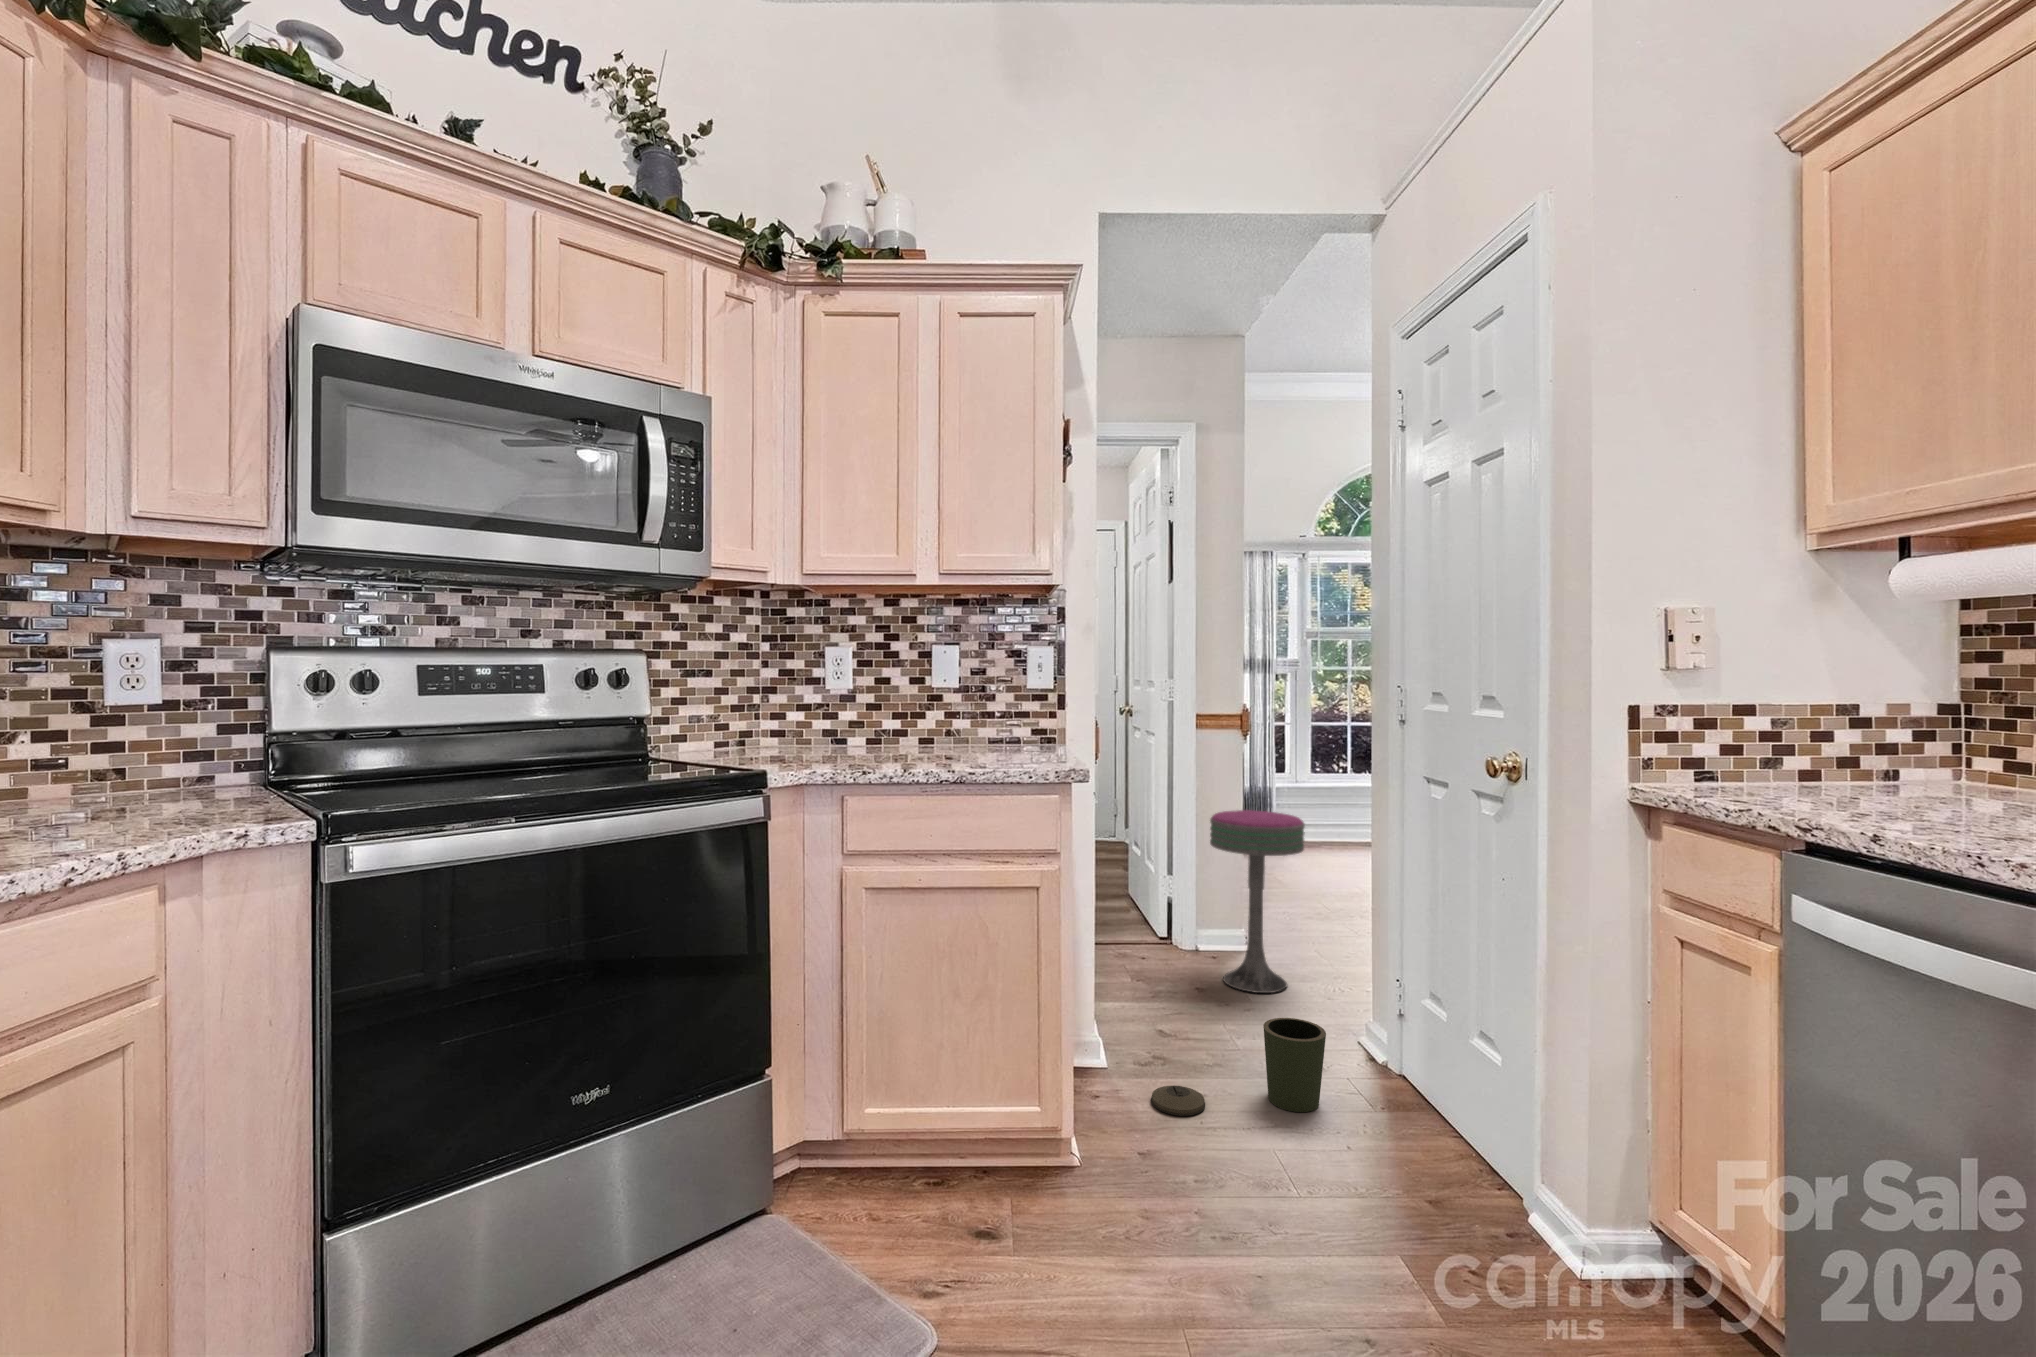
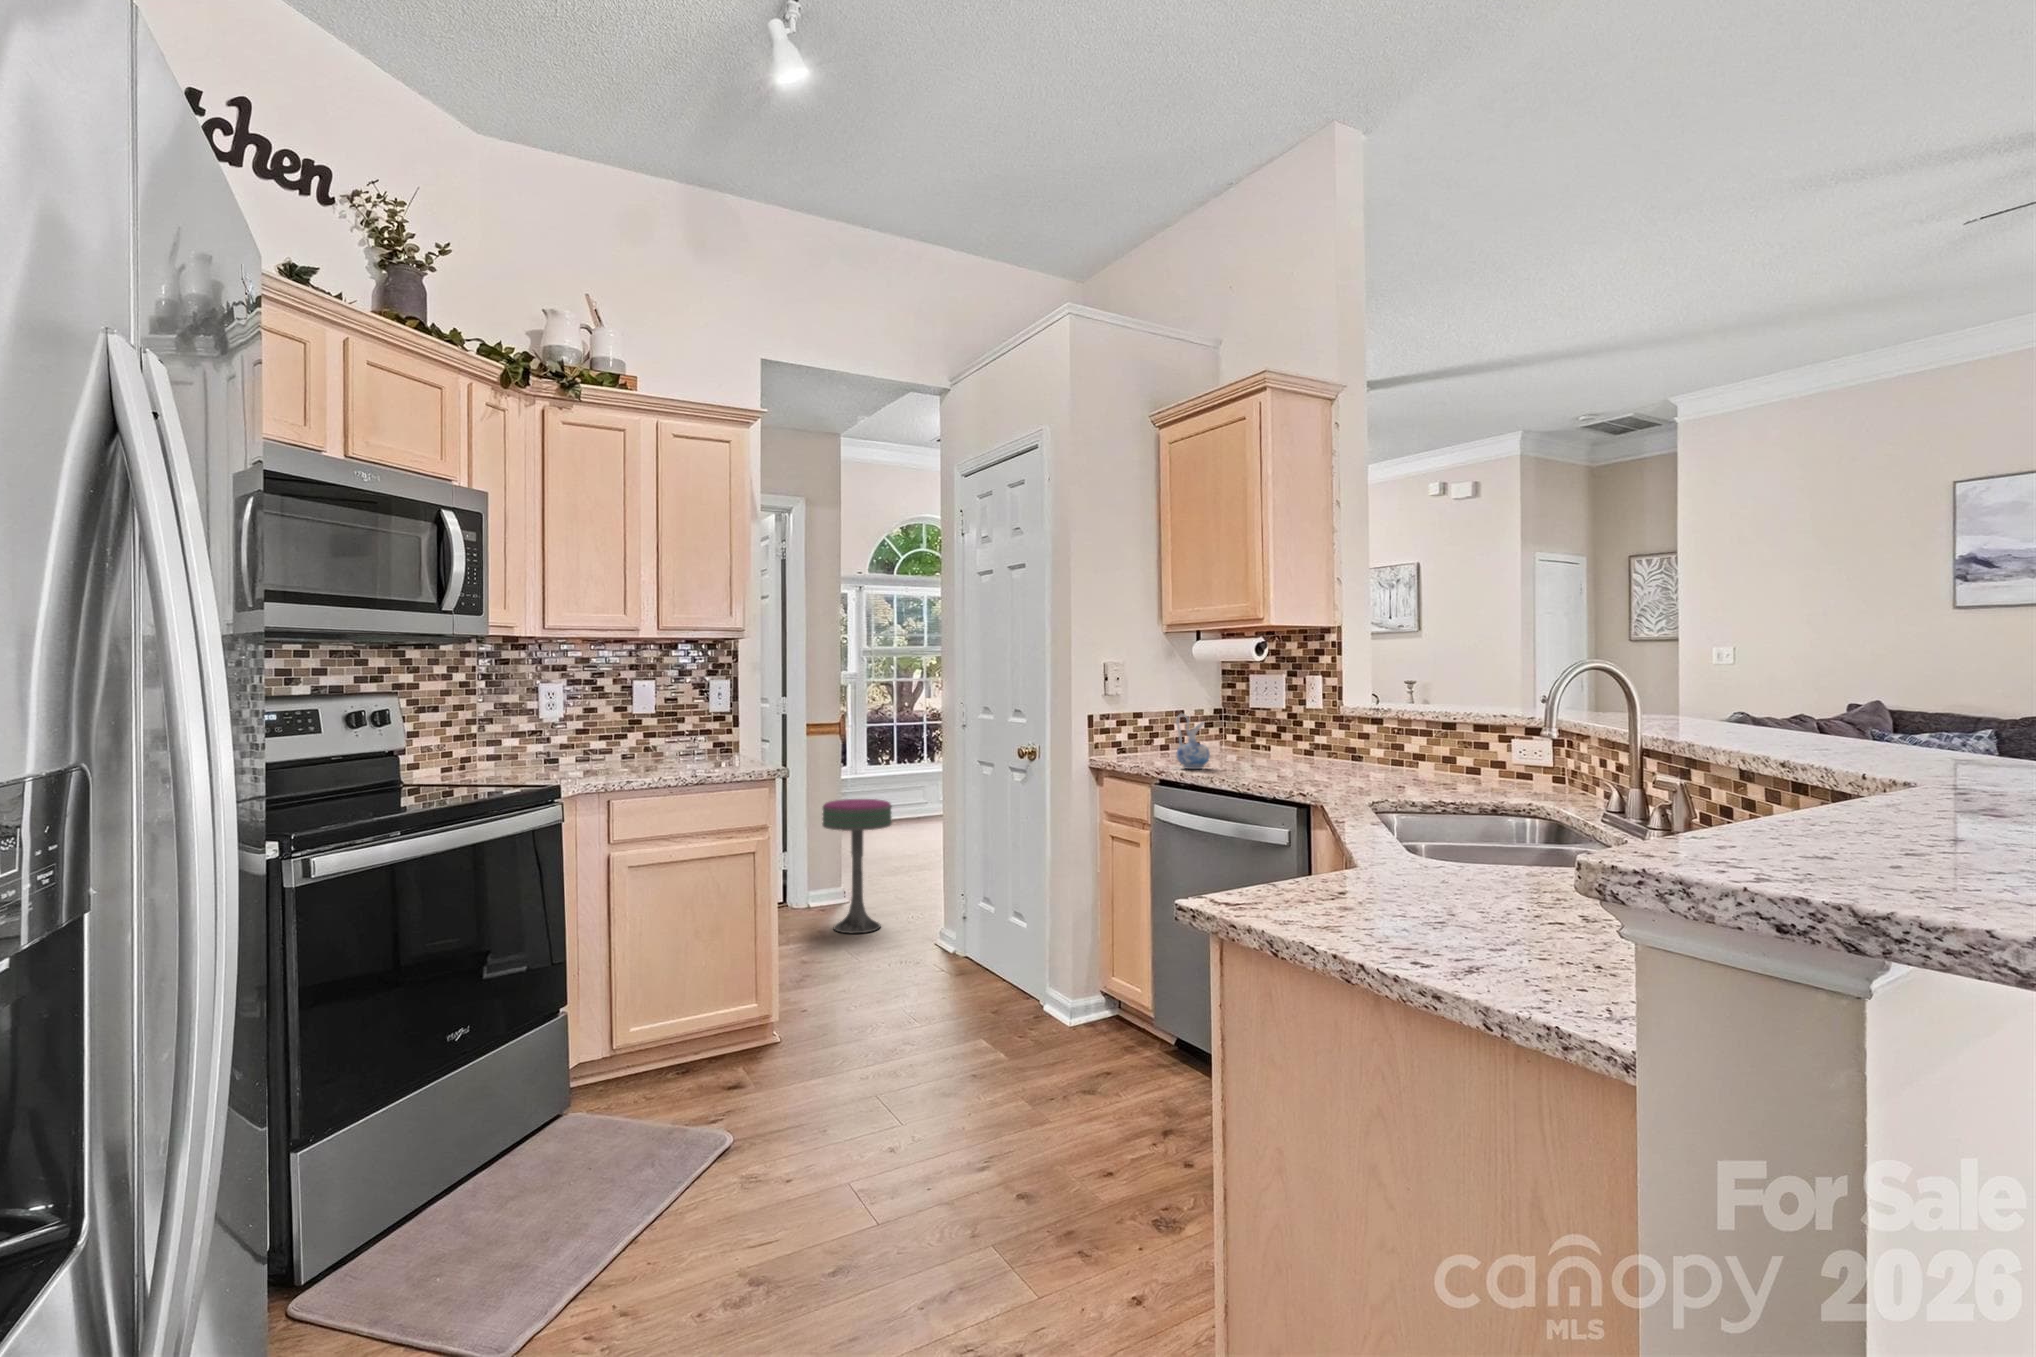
ceramic pitcher: none [1858,705,1960,829] -> present [1176,714,1210,769]
trash can: present [1151,1018,1326,1116] -> none [814,931,926,1005]

